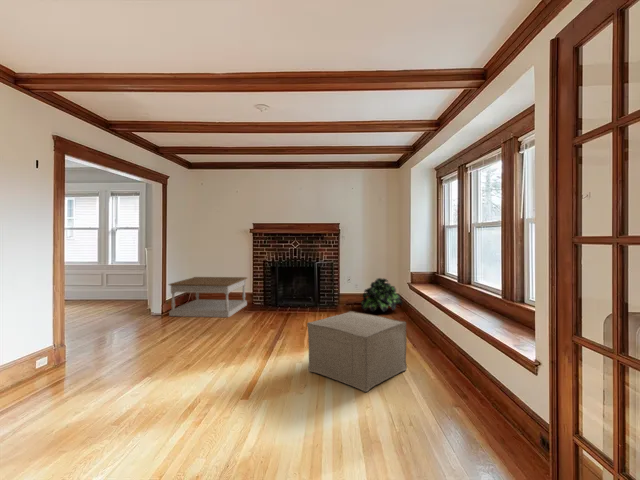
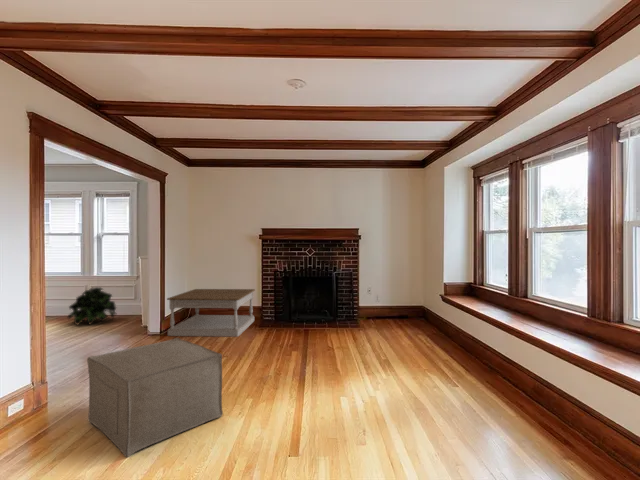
potted plant: present [361,278,402,311] -> present [68,287,116,325]
ottoman: present [307,311,407,392] -> present [87,338,223,457]

